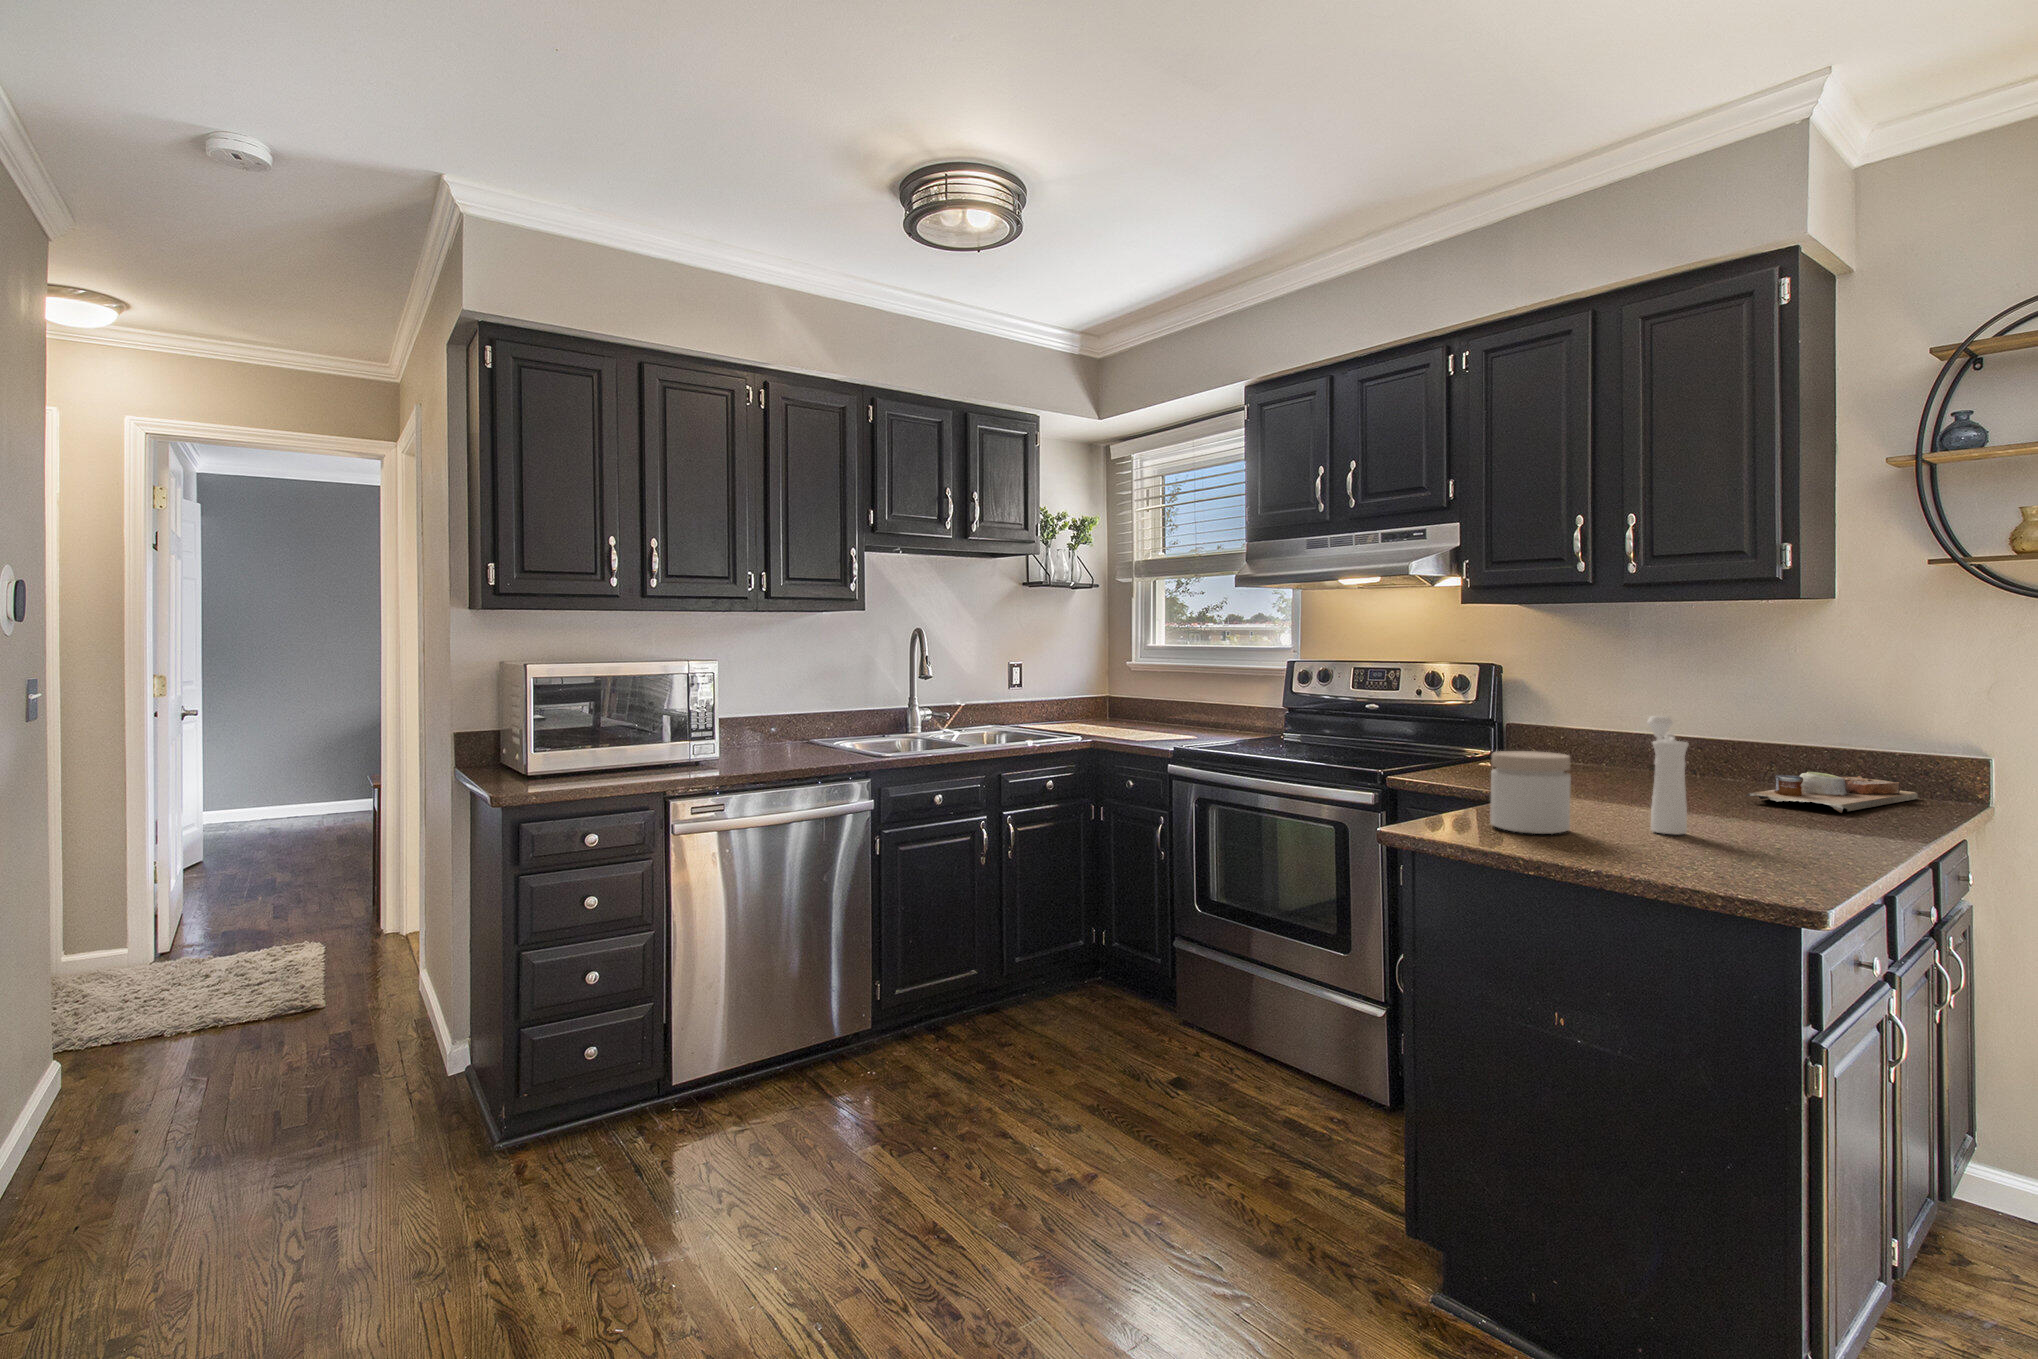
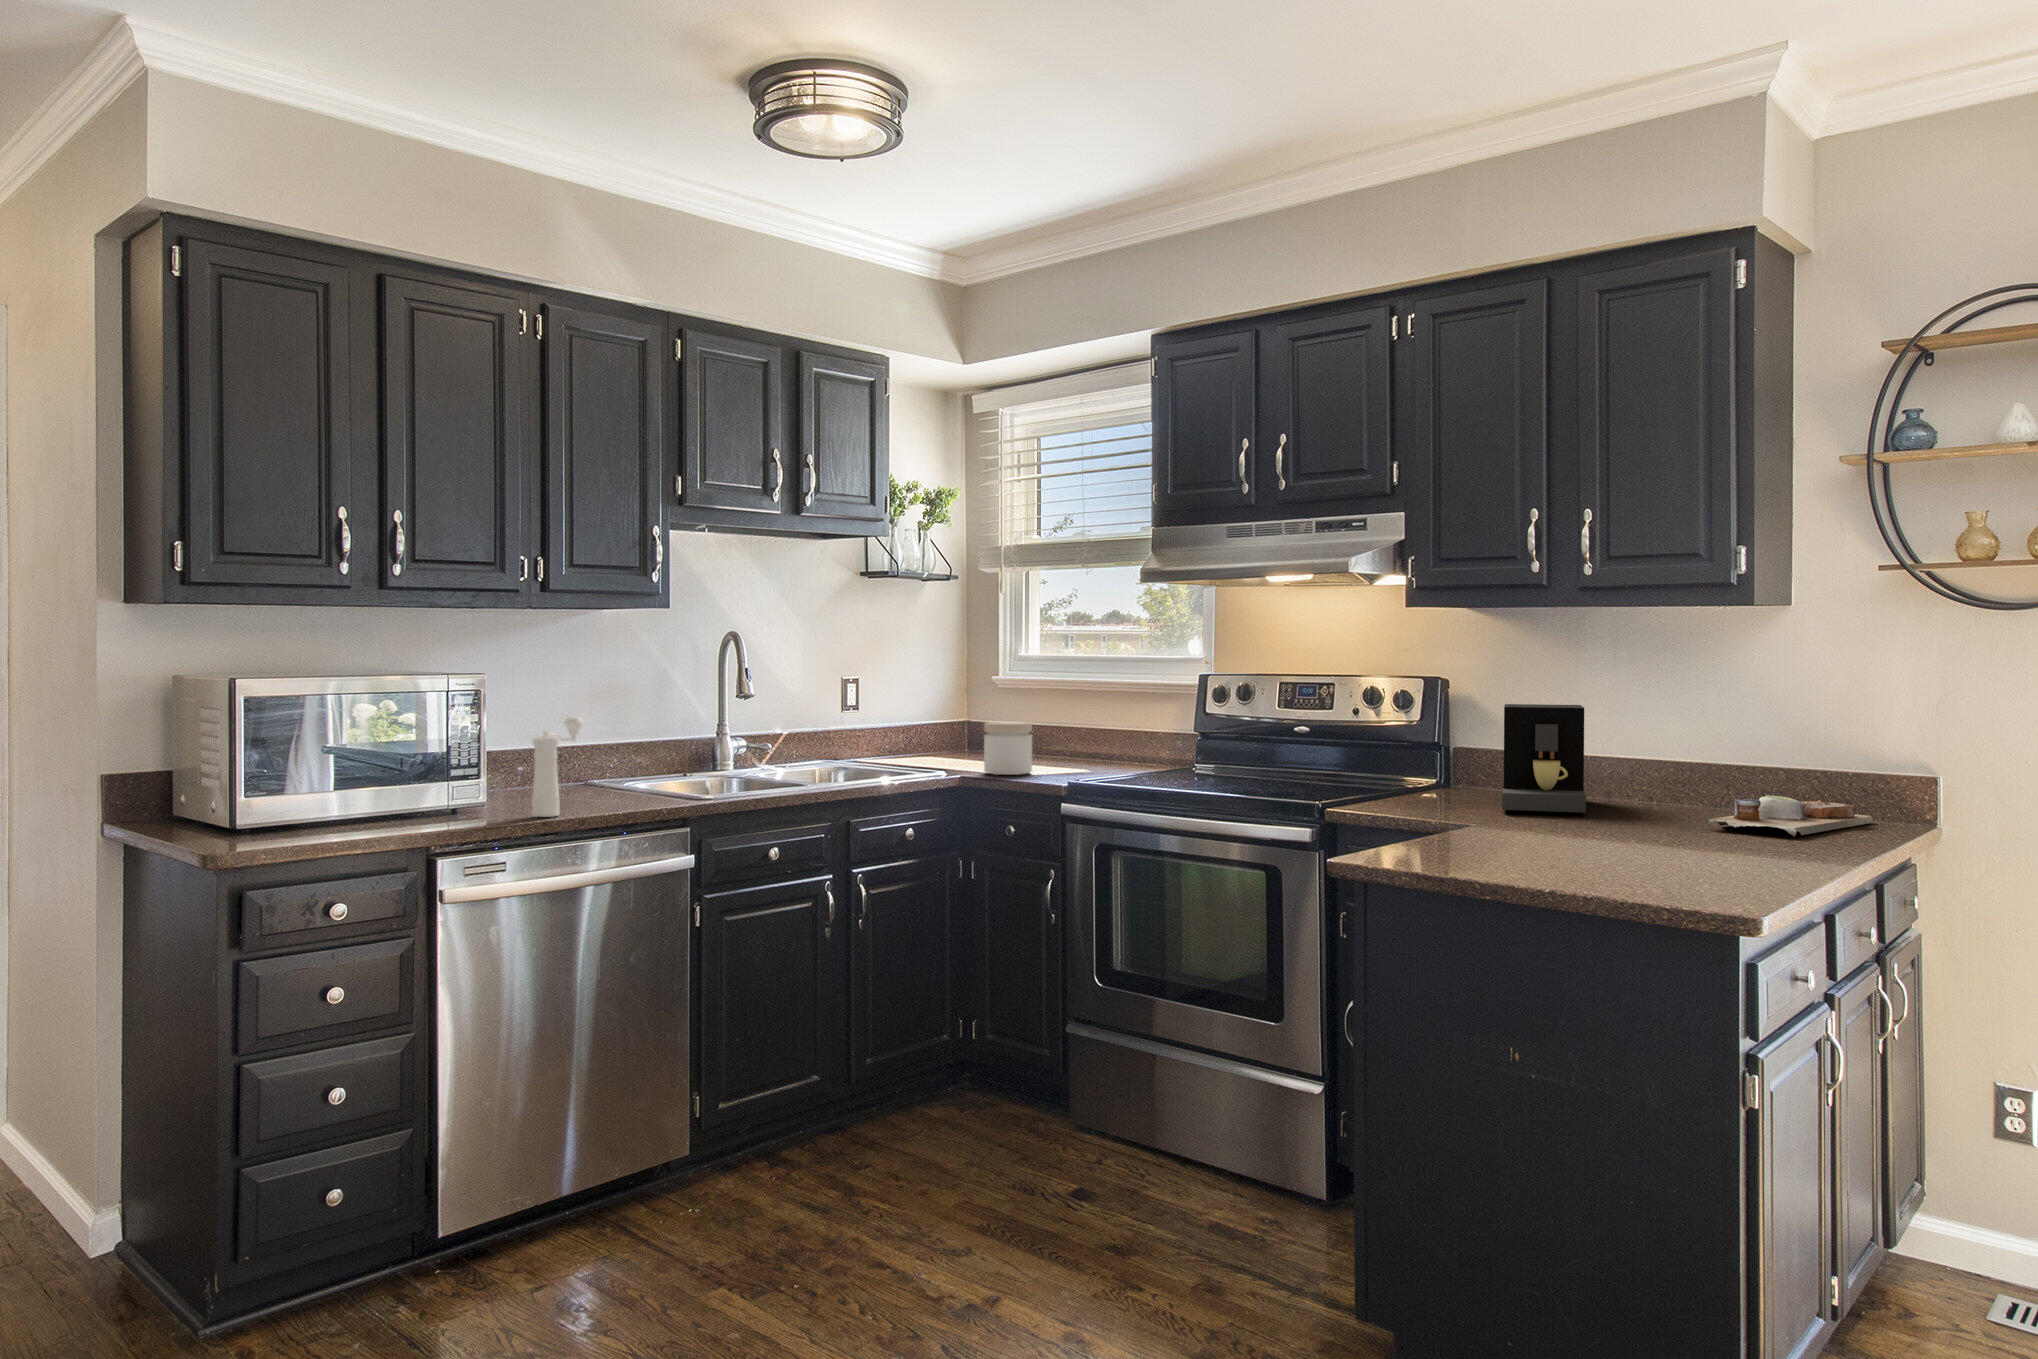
coffee maker: none [1546,686,1626,783] -> present [1502,704,1586,813]
pepper mill: present [1647,716,1688,835] -> present [532,717,583,817]
jar: present [1490,751,1571,834] -> present [984,722,1032,775]

